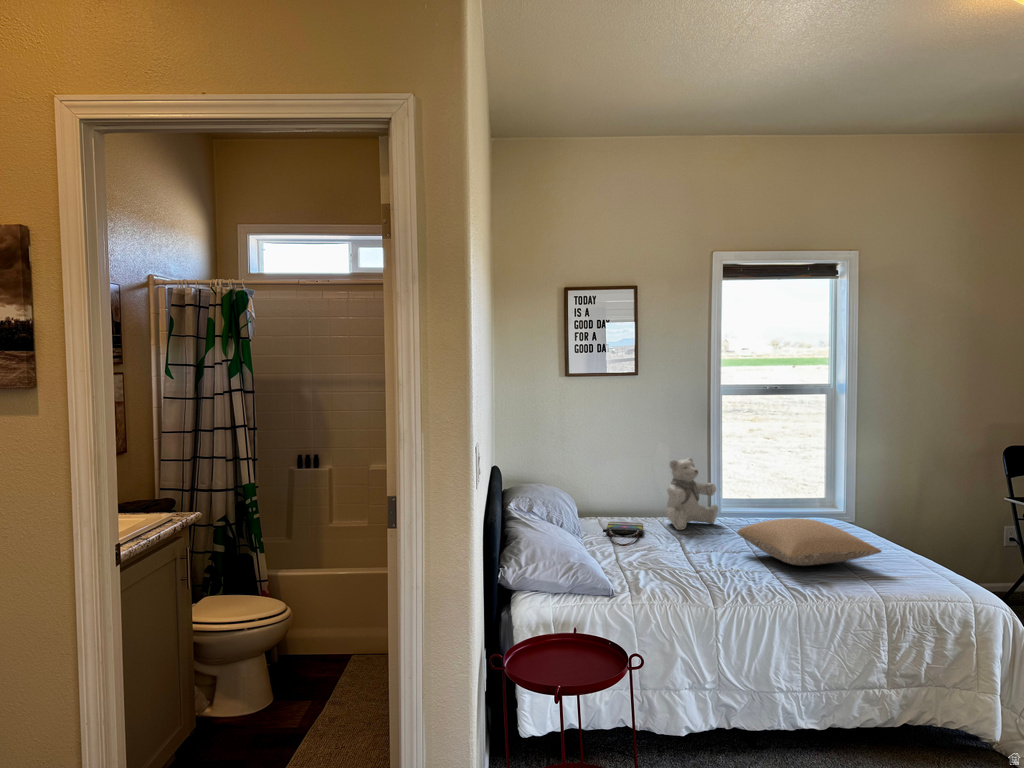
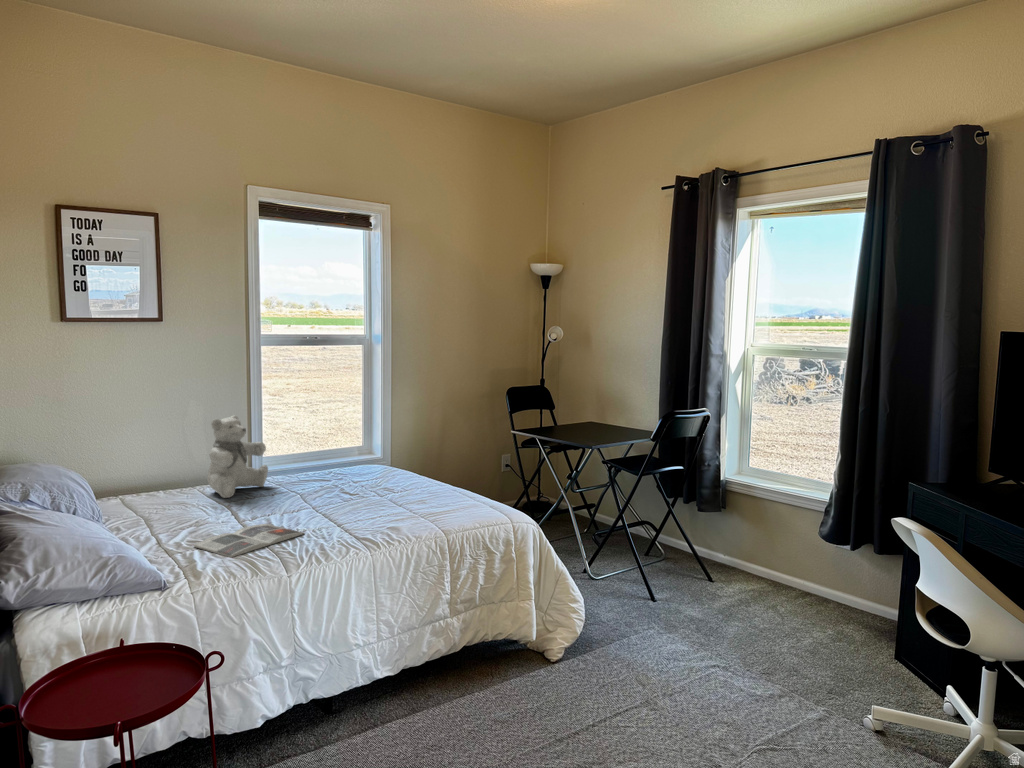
pillow: present [737,518,881,566] -> none [298,468,437,515]
tote bag: present [603,522,644,546] -> none [130,497,187,527]
magazine: none [642,557,737,582] -> present [194,524,304,557]

